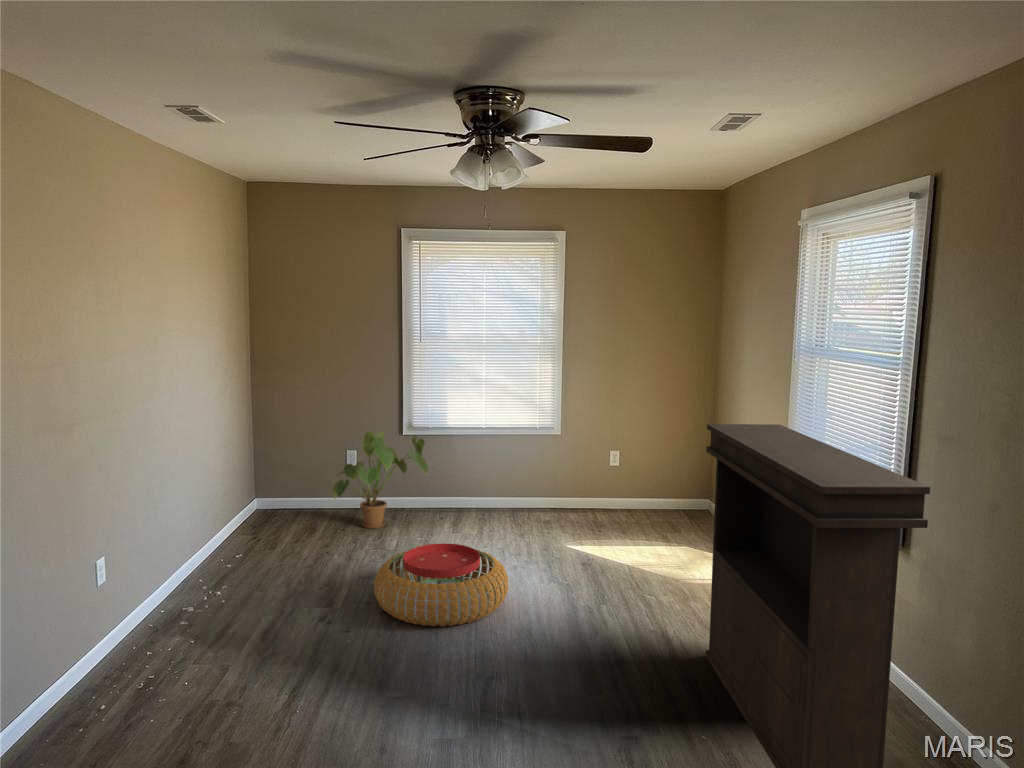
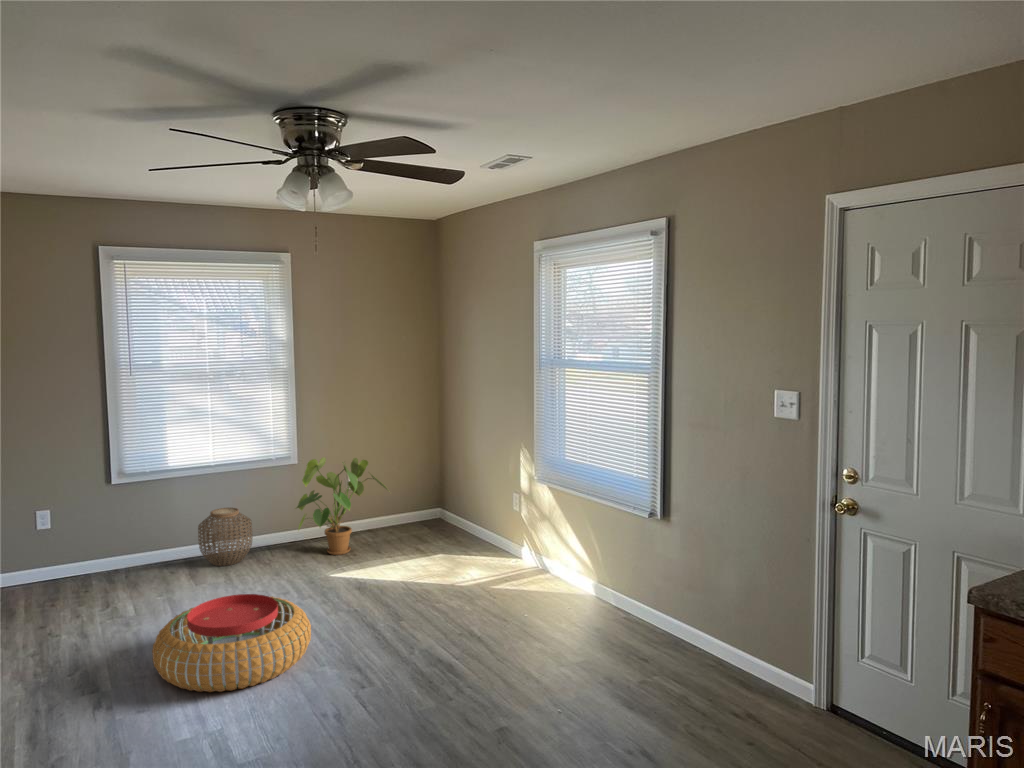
console table: present [706,424,930,768] -> none [511,429,736,751]
house plant: present [333,431,428,528] -> present [296,457,387,555]
woven basket: none [465,468,511,520] -> present [198,508,253,566]

